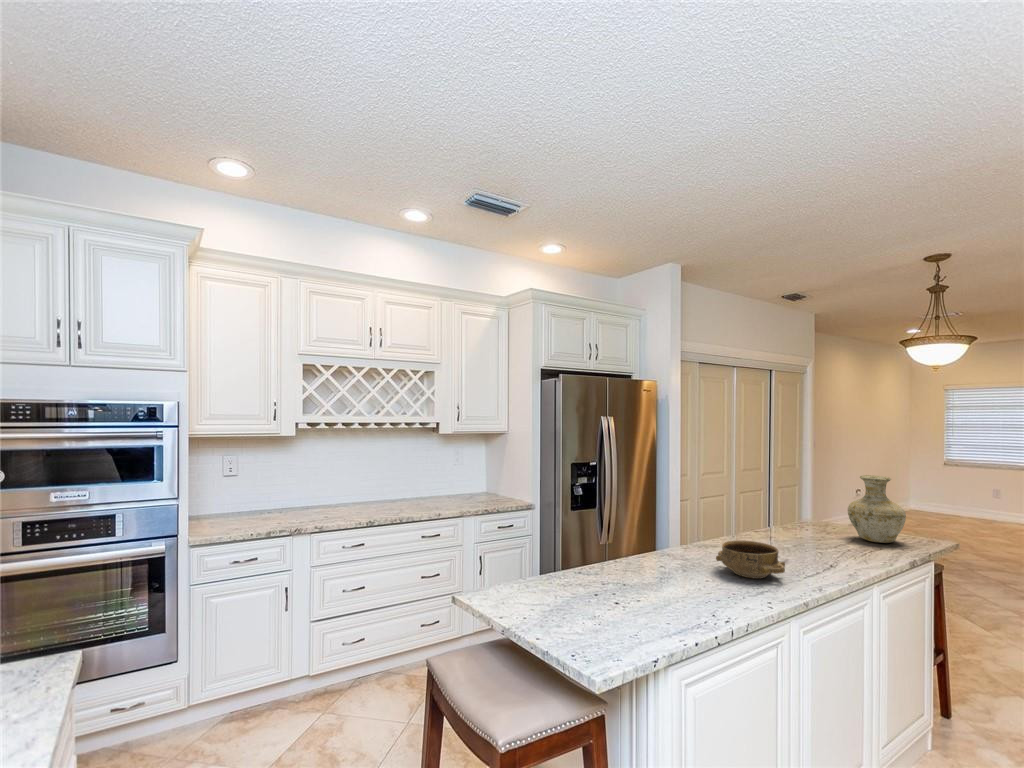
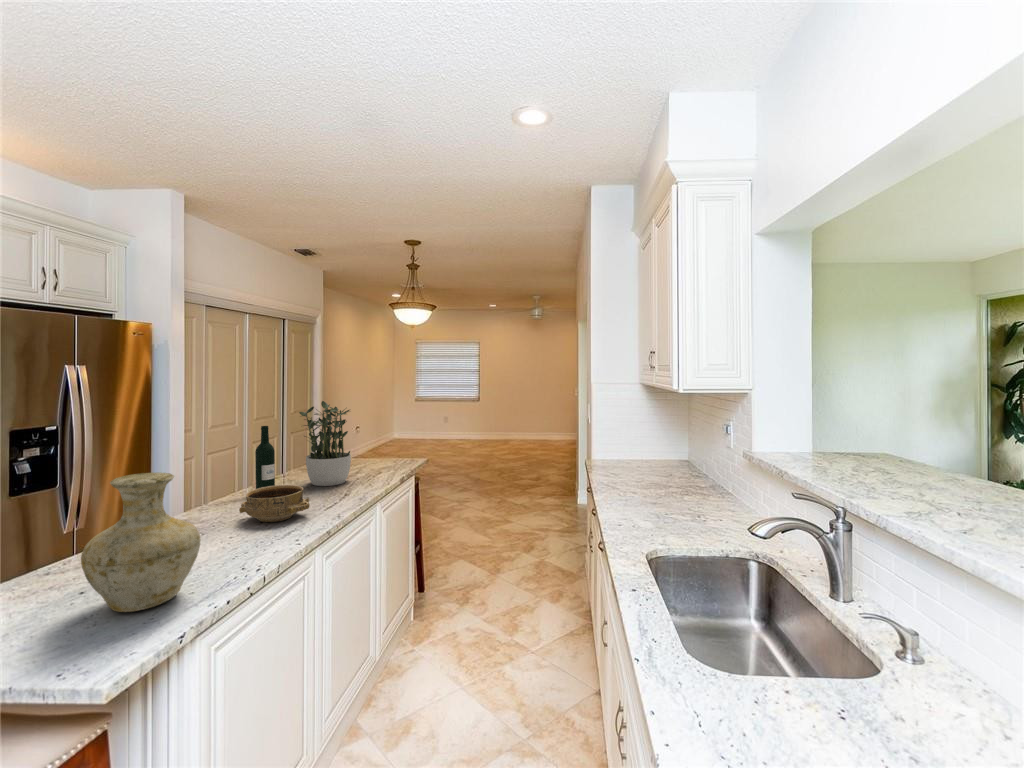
potted plant: none [778,458,840,553] -> present [299,401,351,486]
vase: present [848,475,906,543] -> present [81,472,201,612]
wine bottle: none [734,479,753,548] -> present [255,426,275,489]

